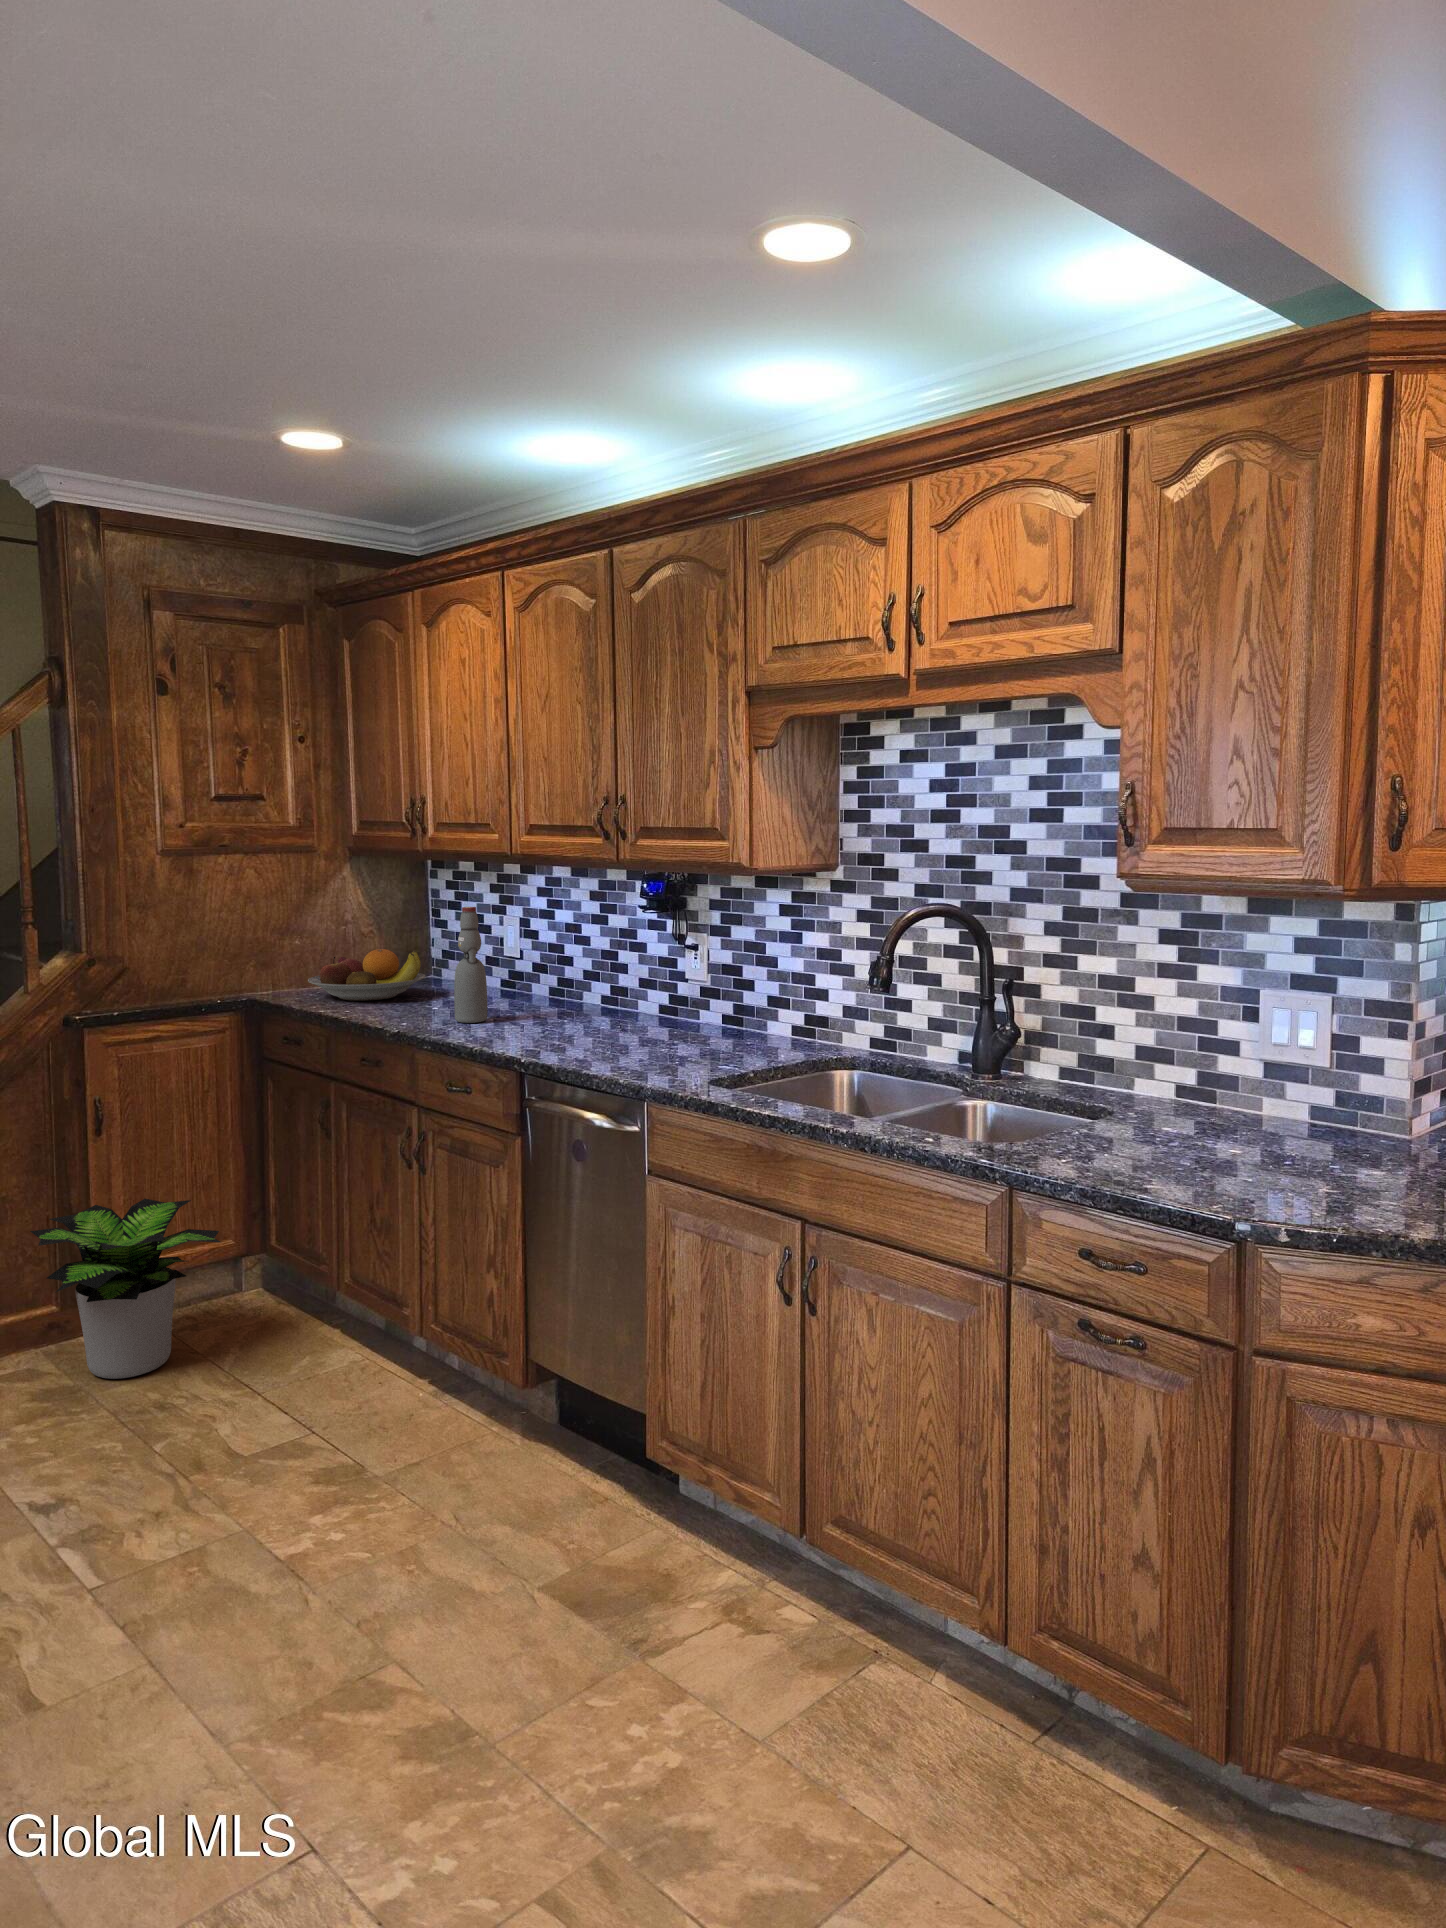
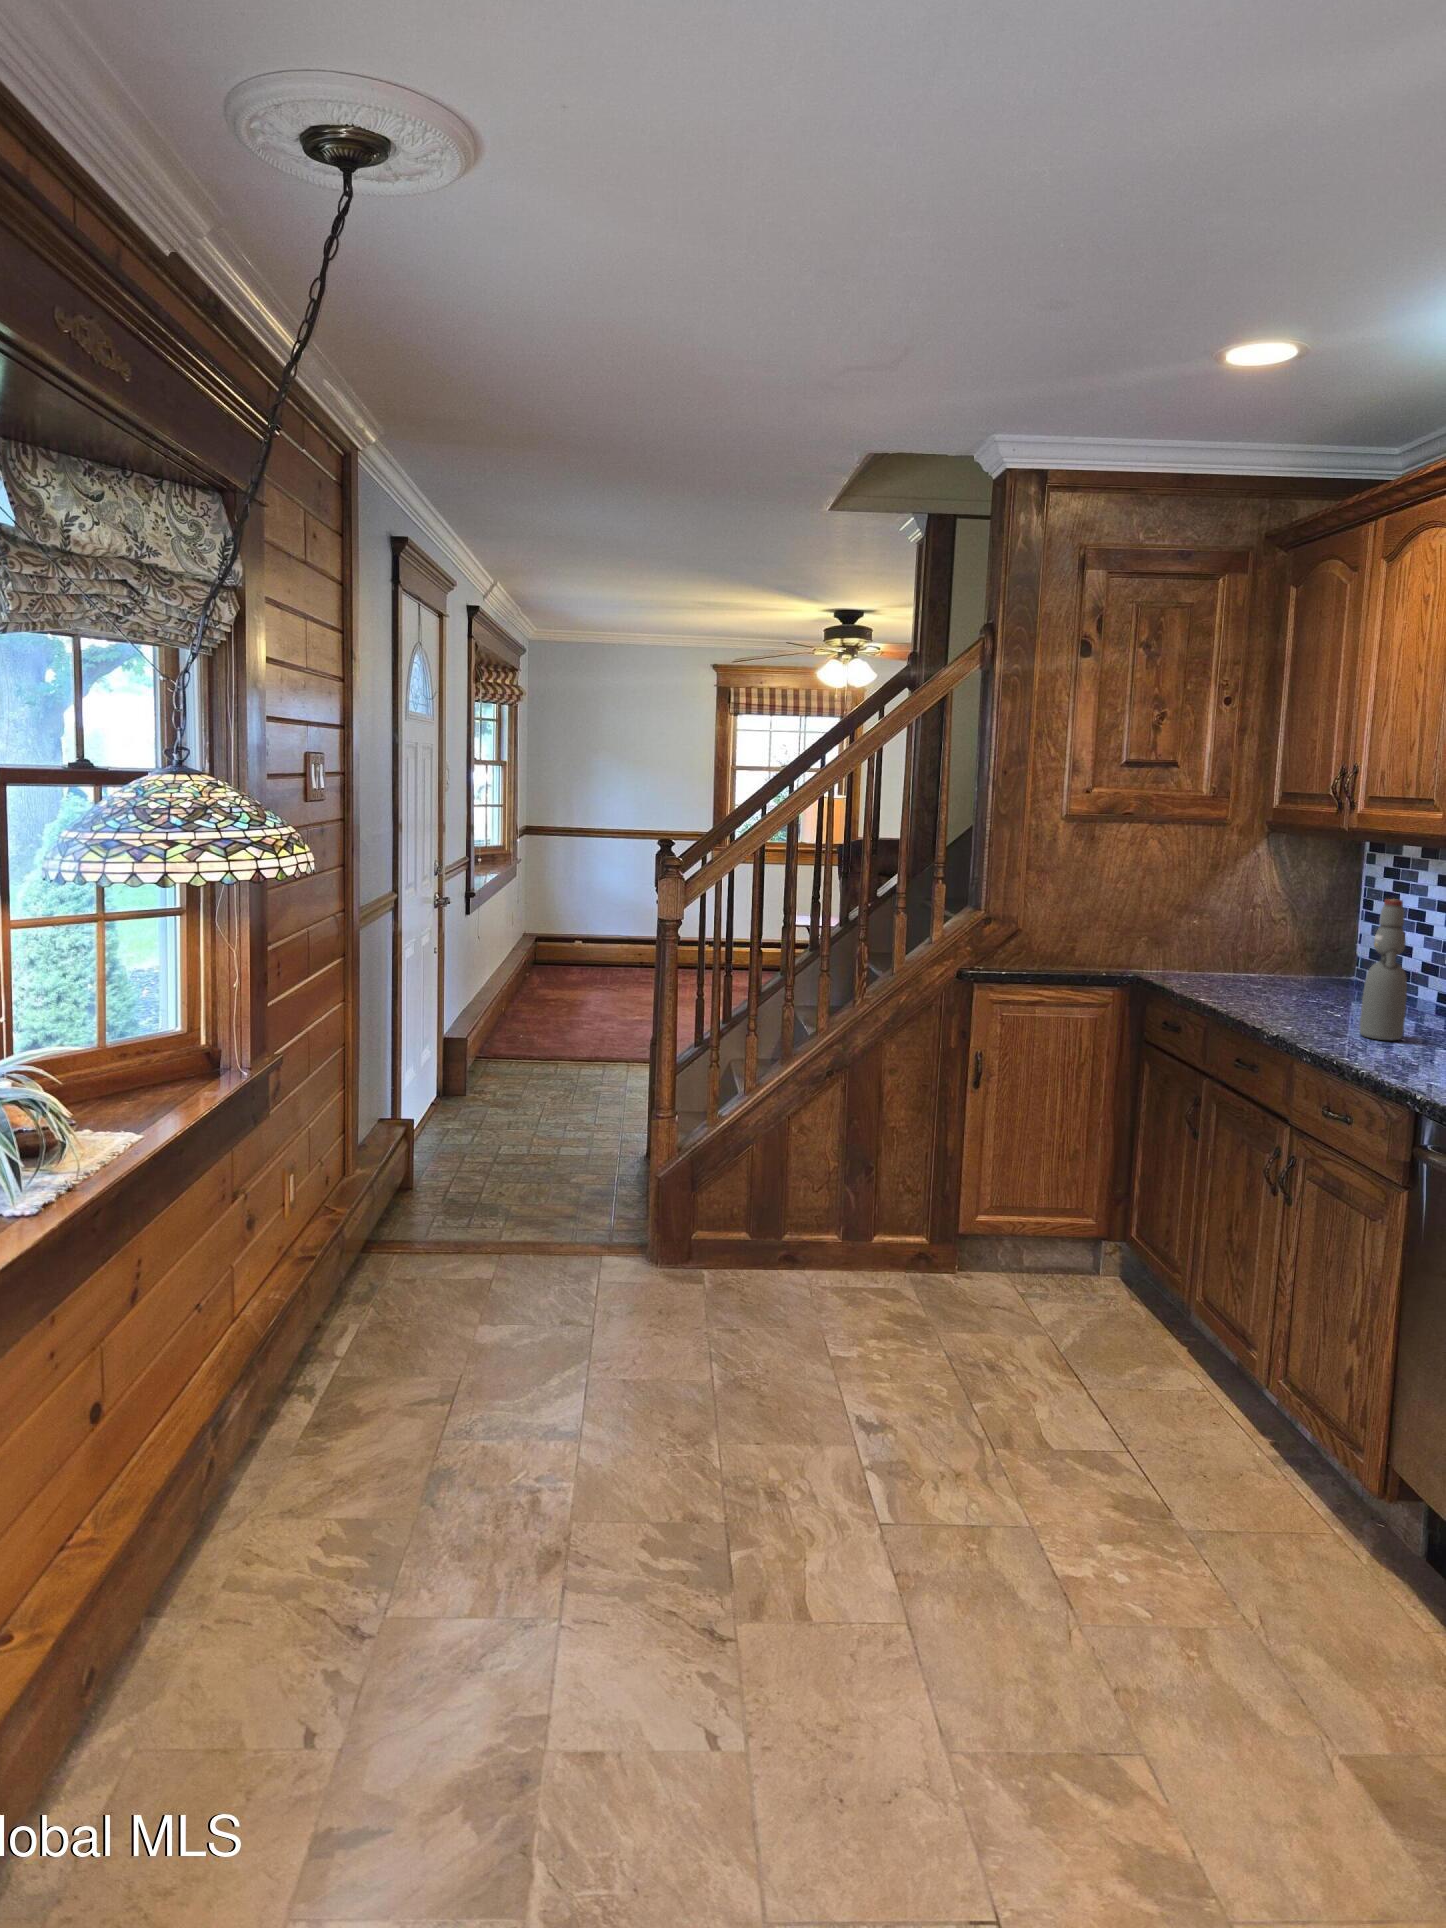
fruit bowl: present [308,949,425,1001] -> none [1199,939,1338,996]
potted plant: present [30,1199,220,1379] -> none [905,1152,1074,1327]

